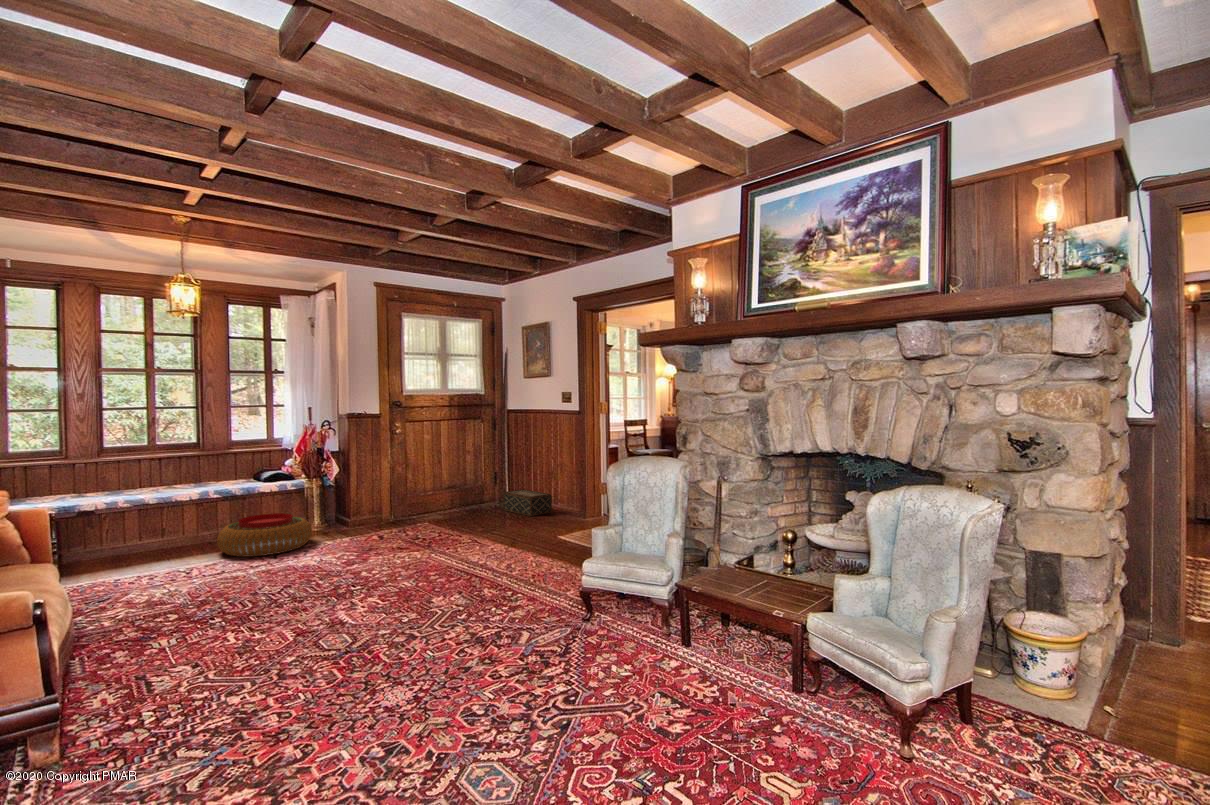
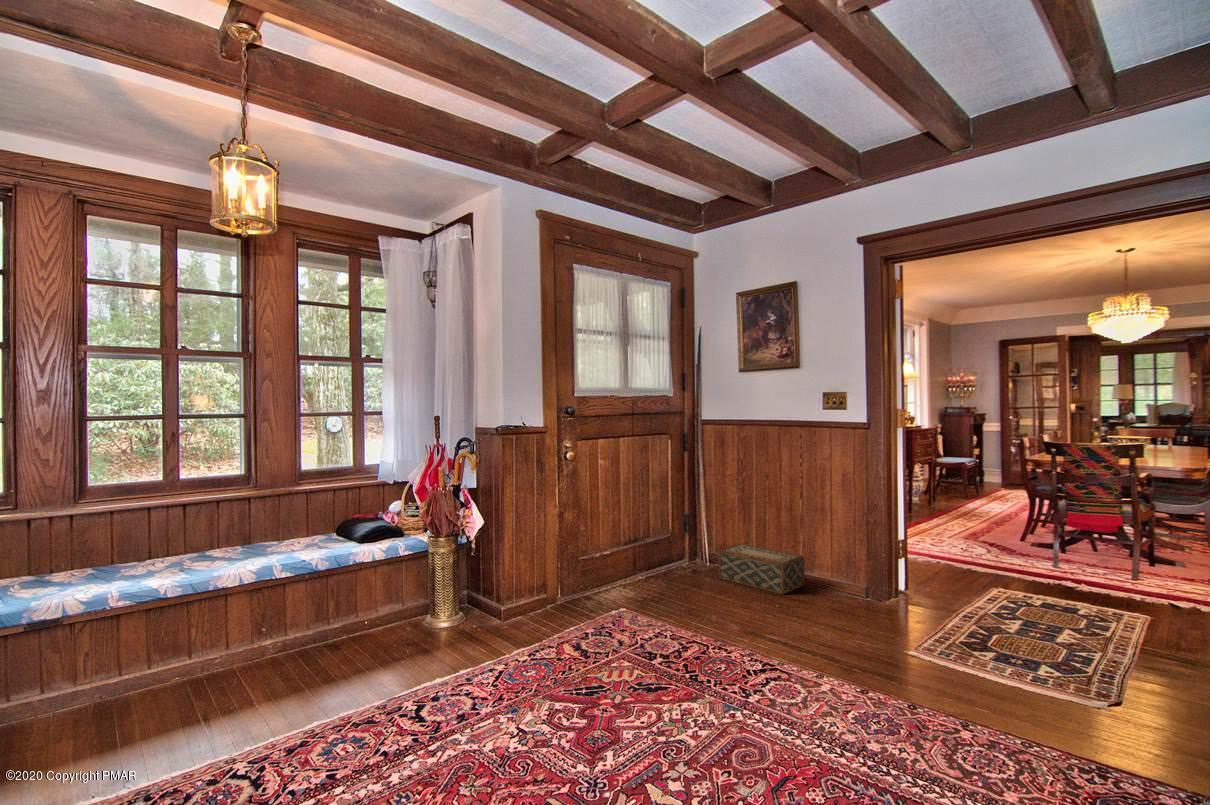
pouf: present [217,513,312,557] -> none [296,611,465,718]

